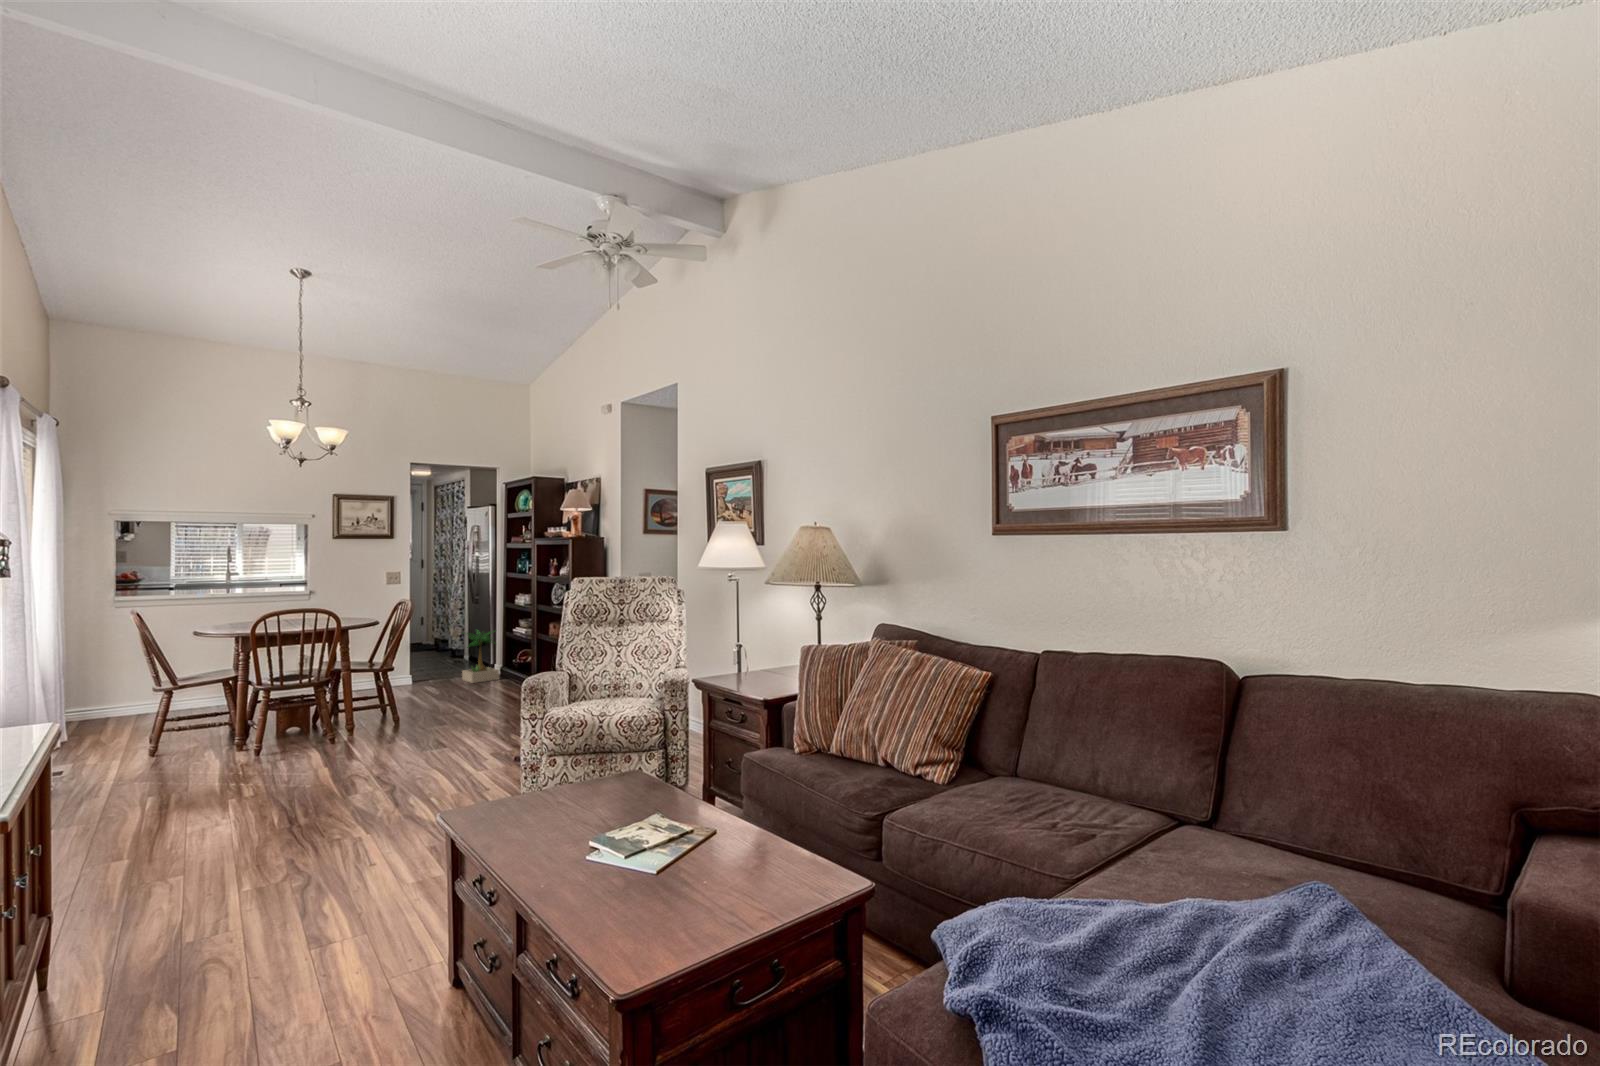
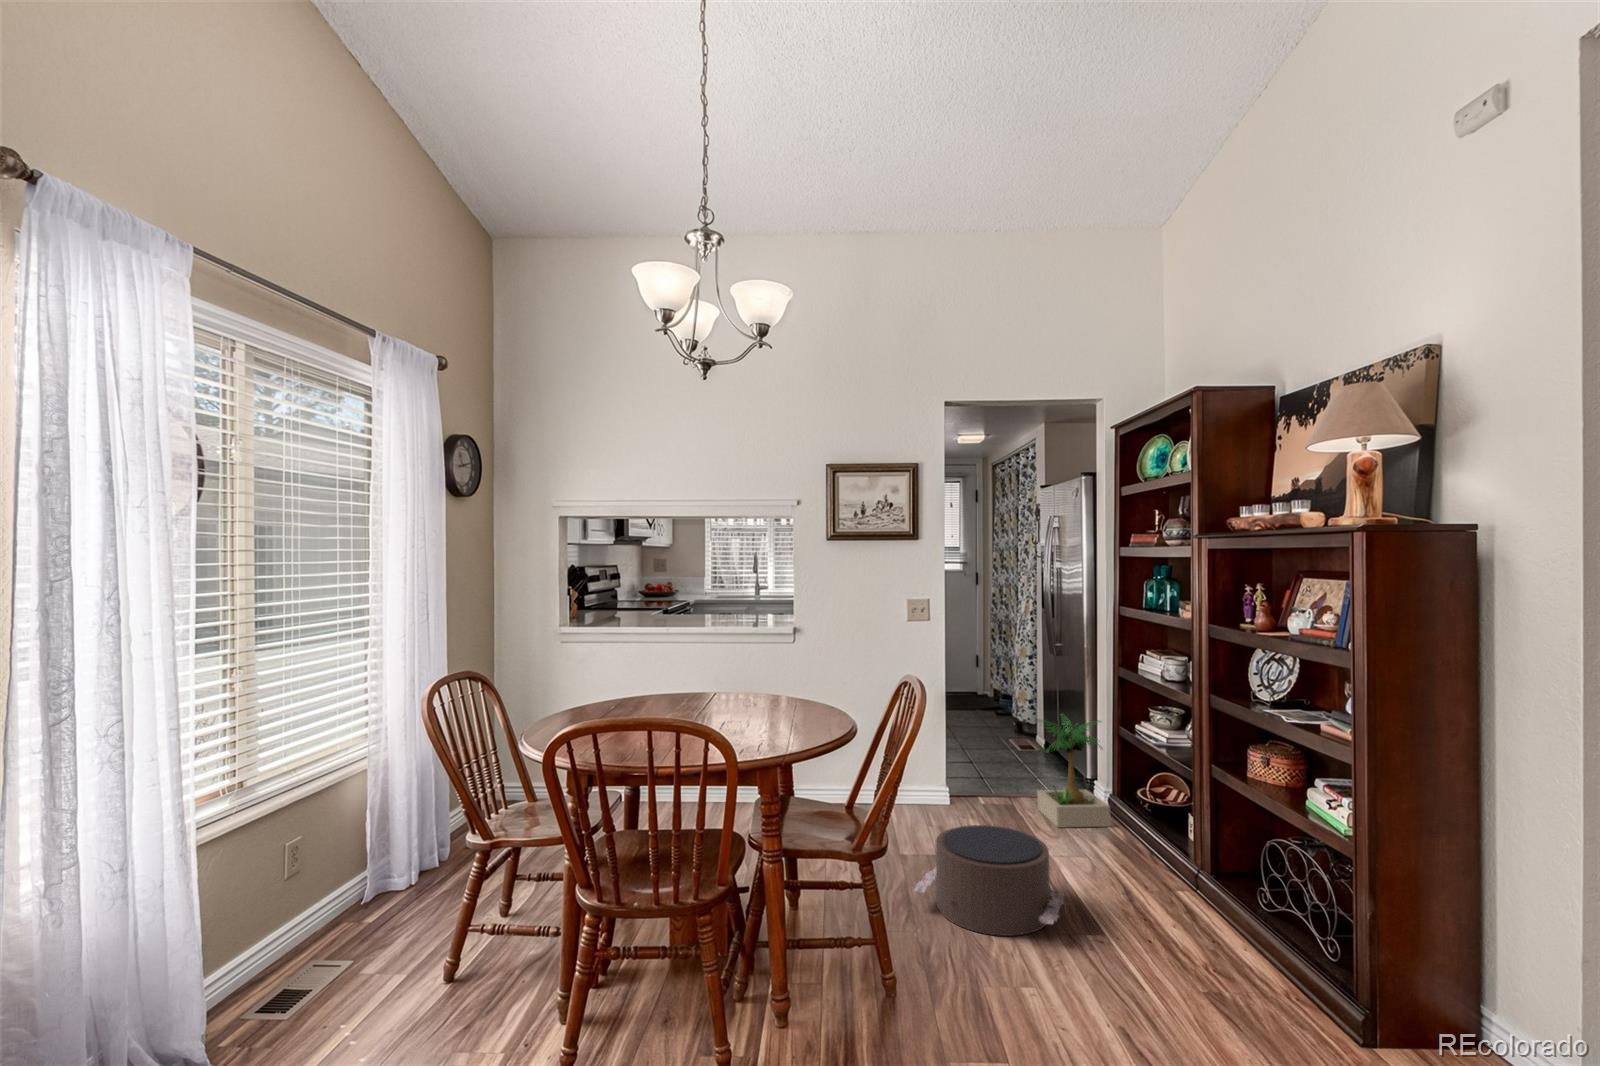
pouf: none [401,672,472,708] -> present [914,825,1065,936]

